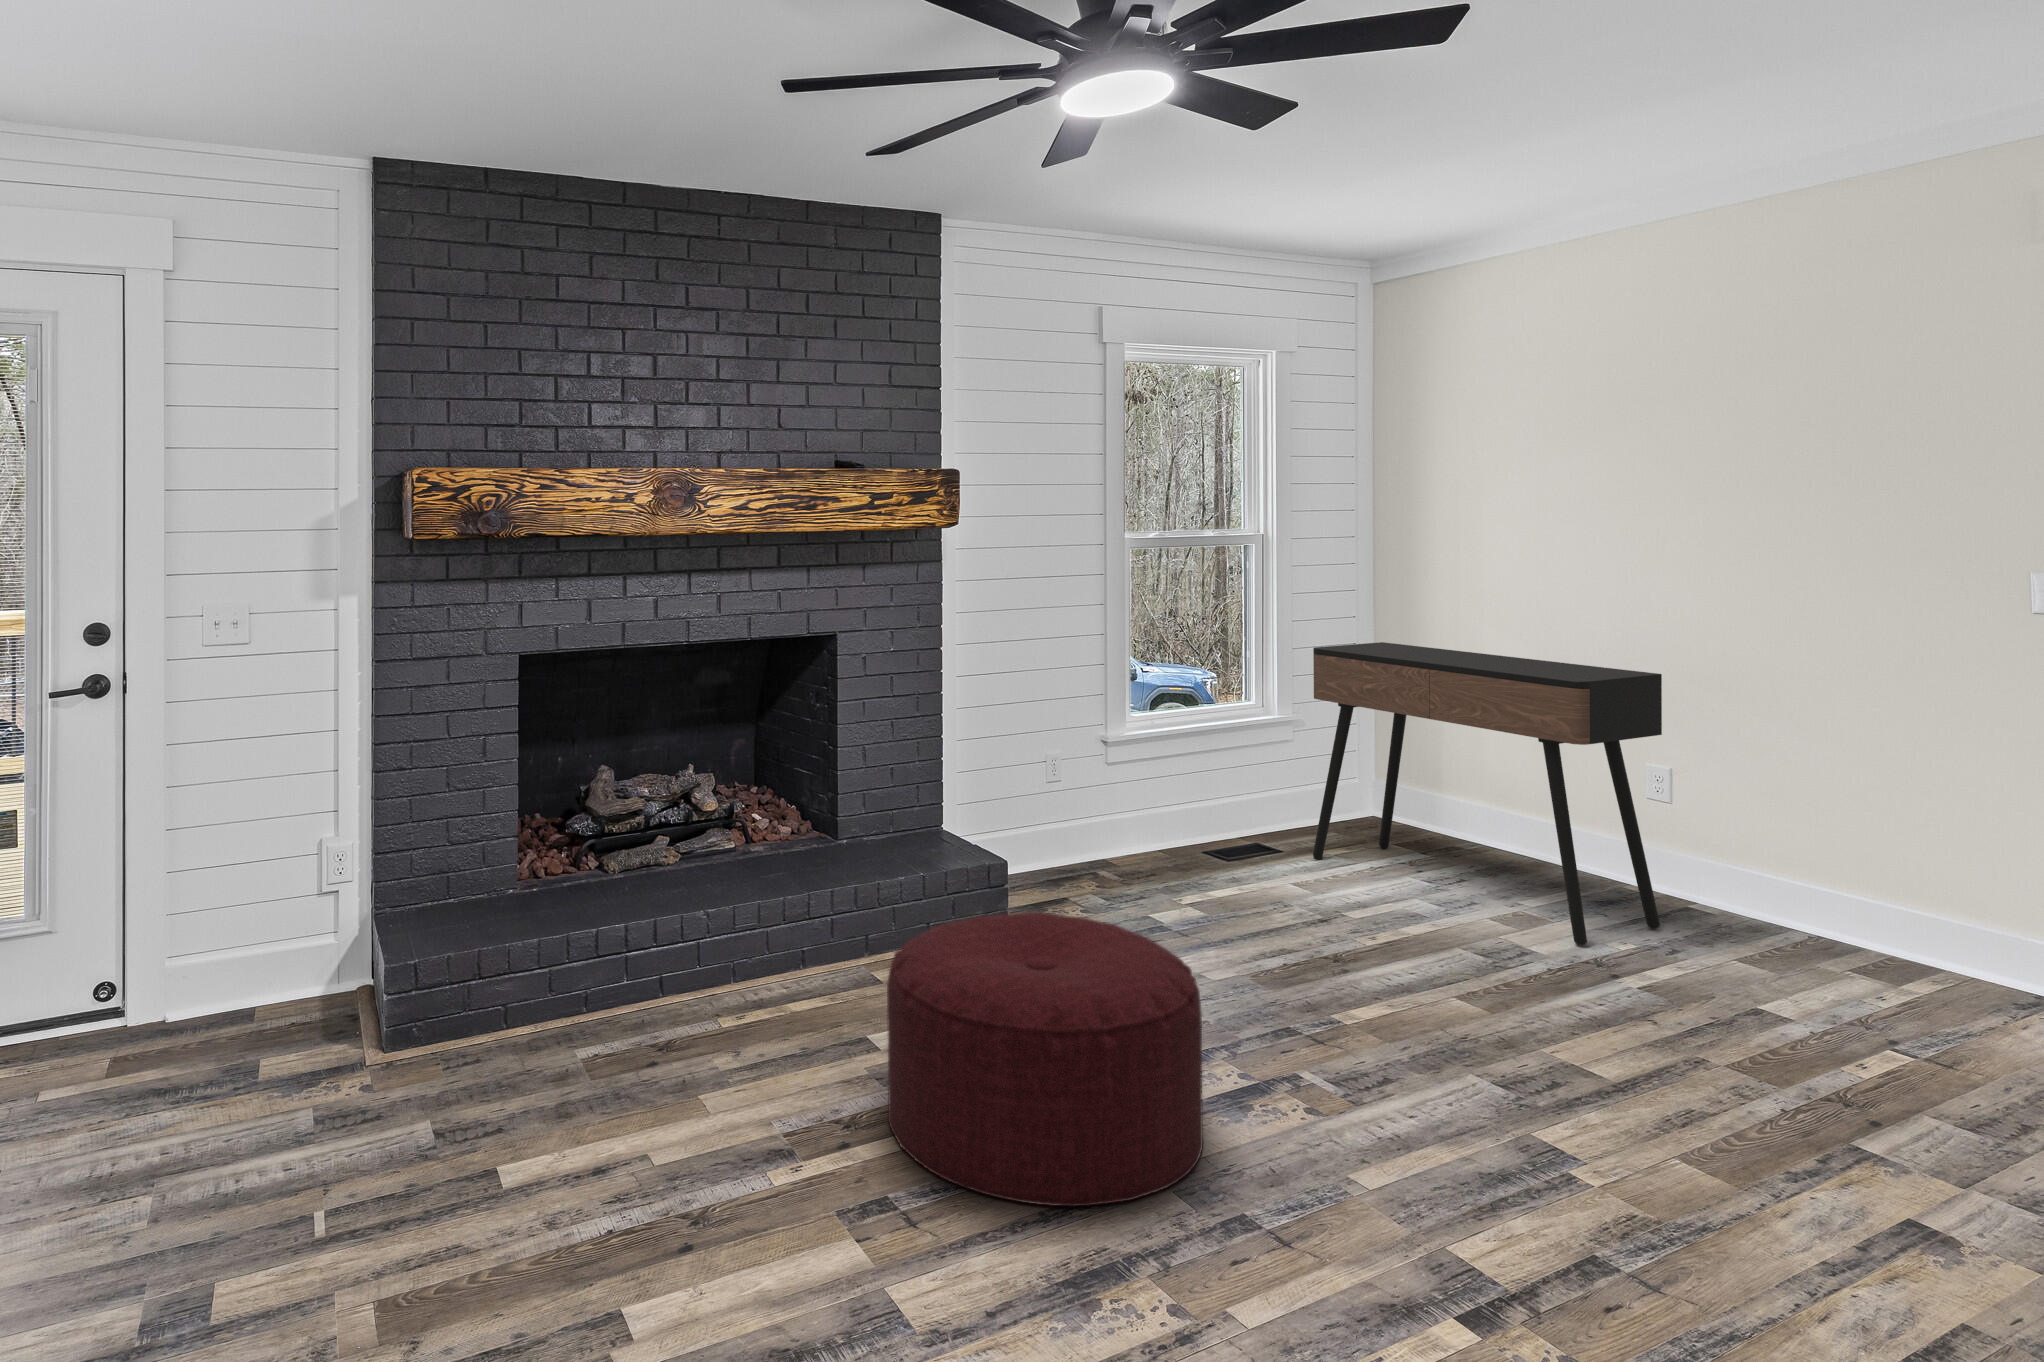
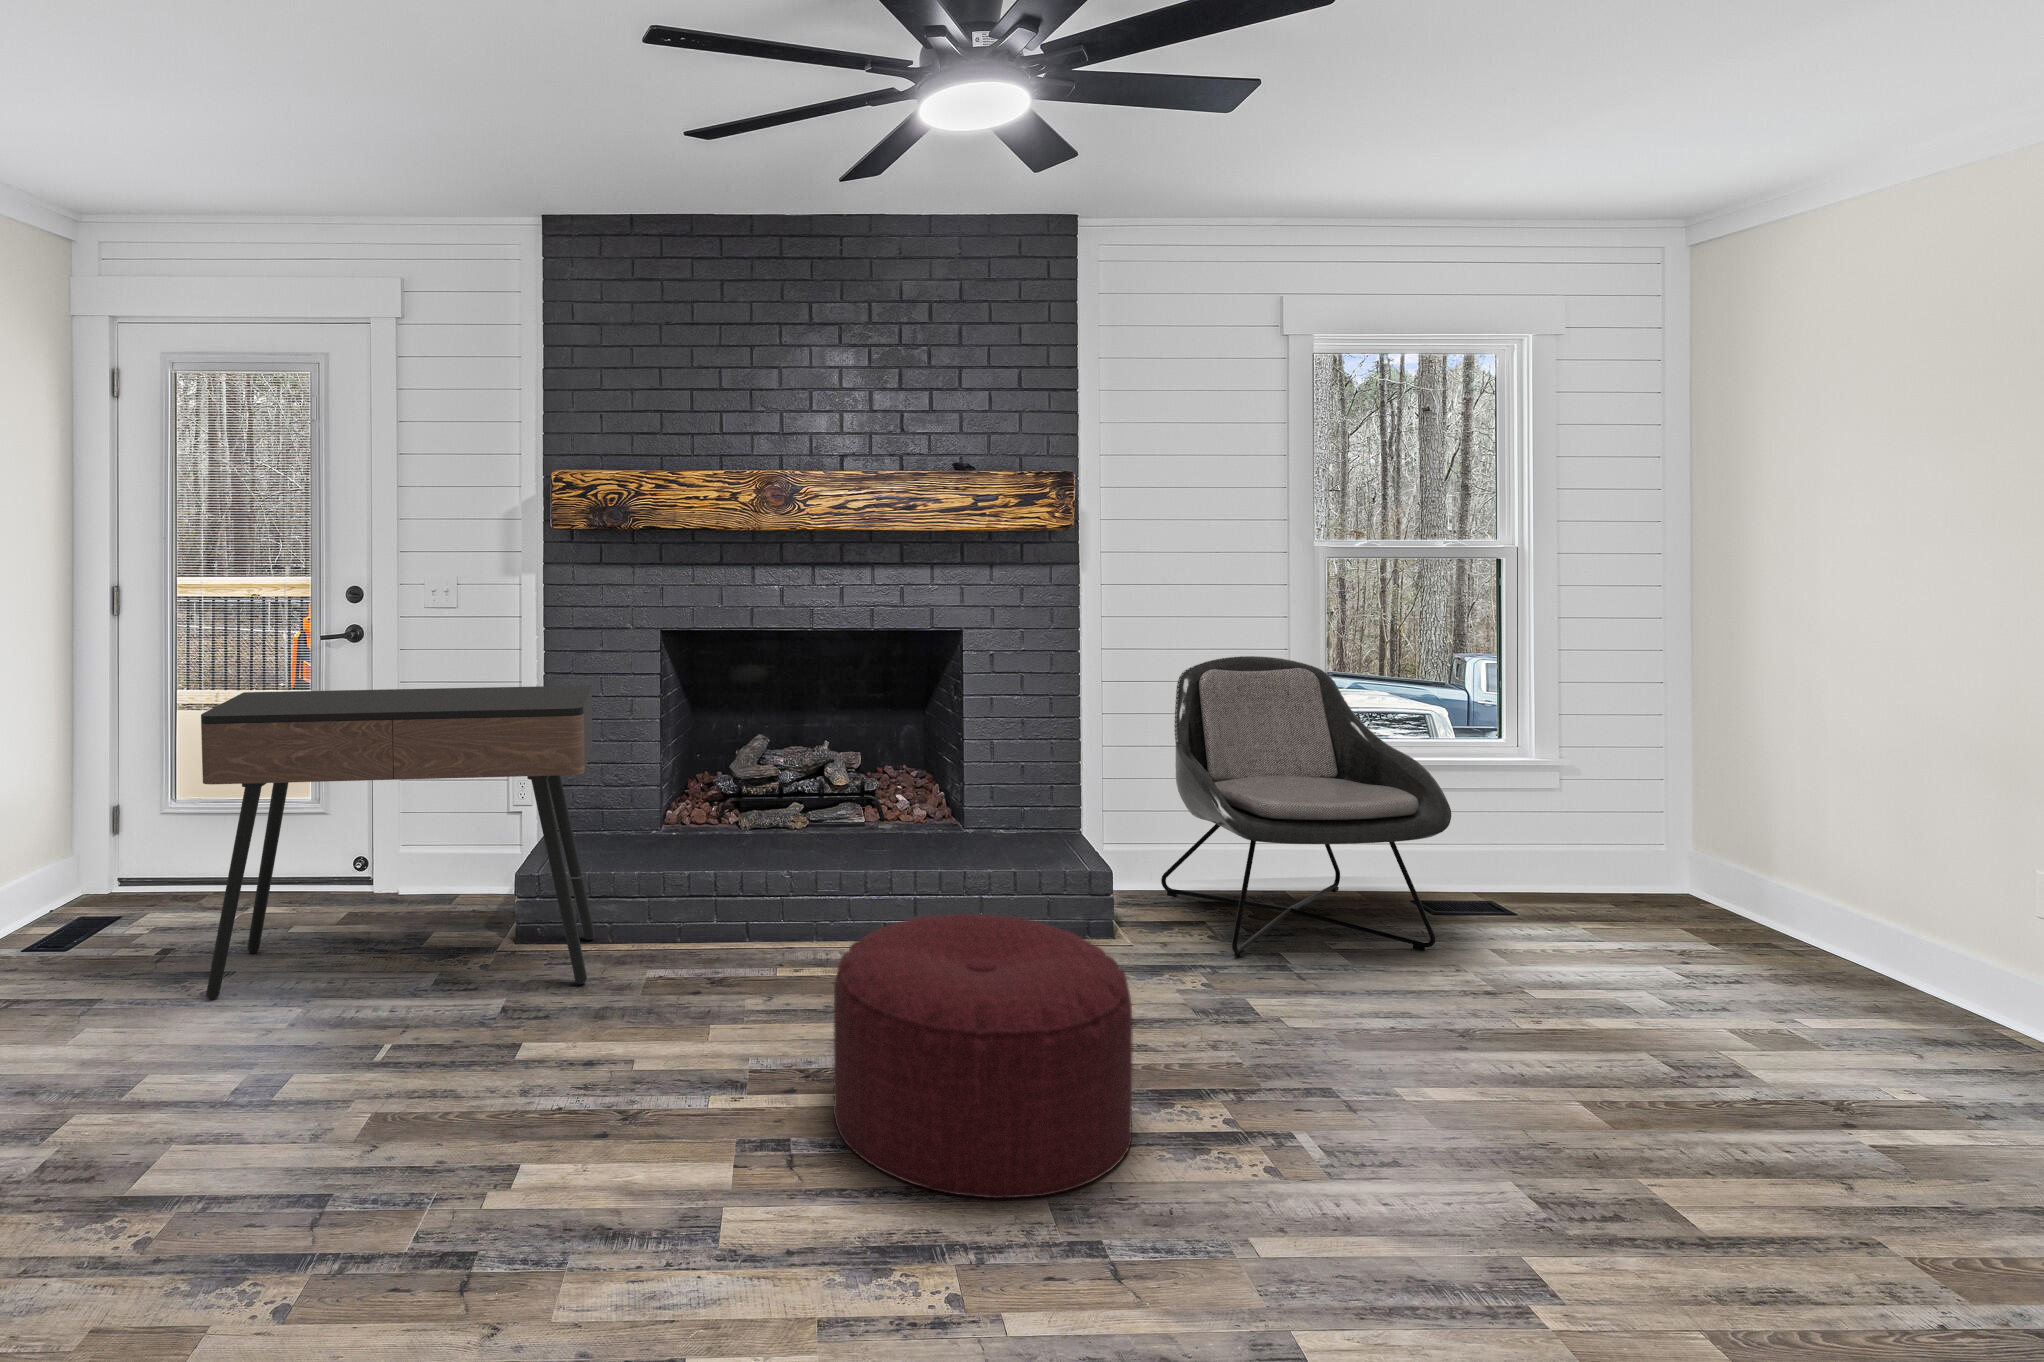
console table: present [1313,642,1662,945] -> present [201,685,595,999]
lounge chair: none [1016,649,1287,932] -> present [1161,656,1451,957]

